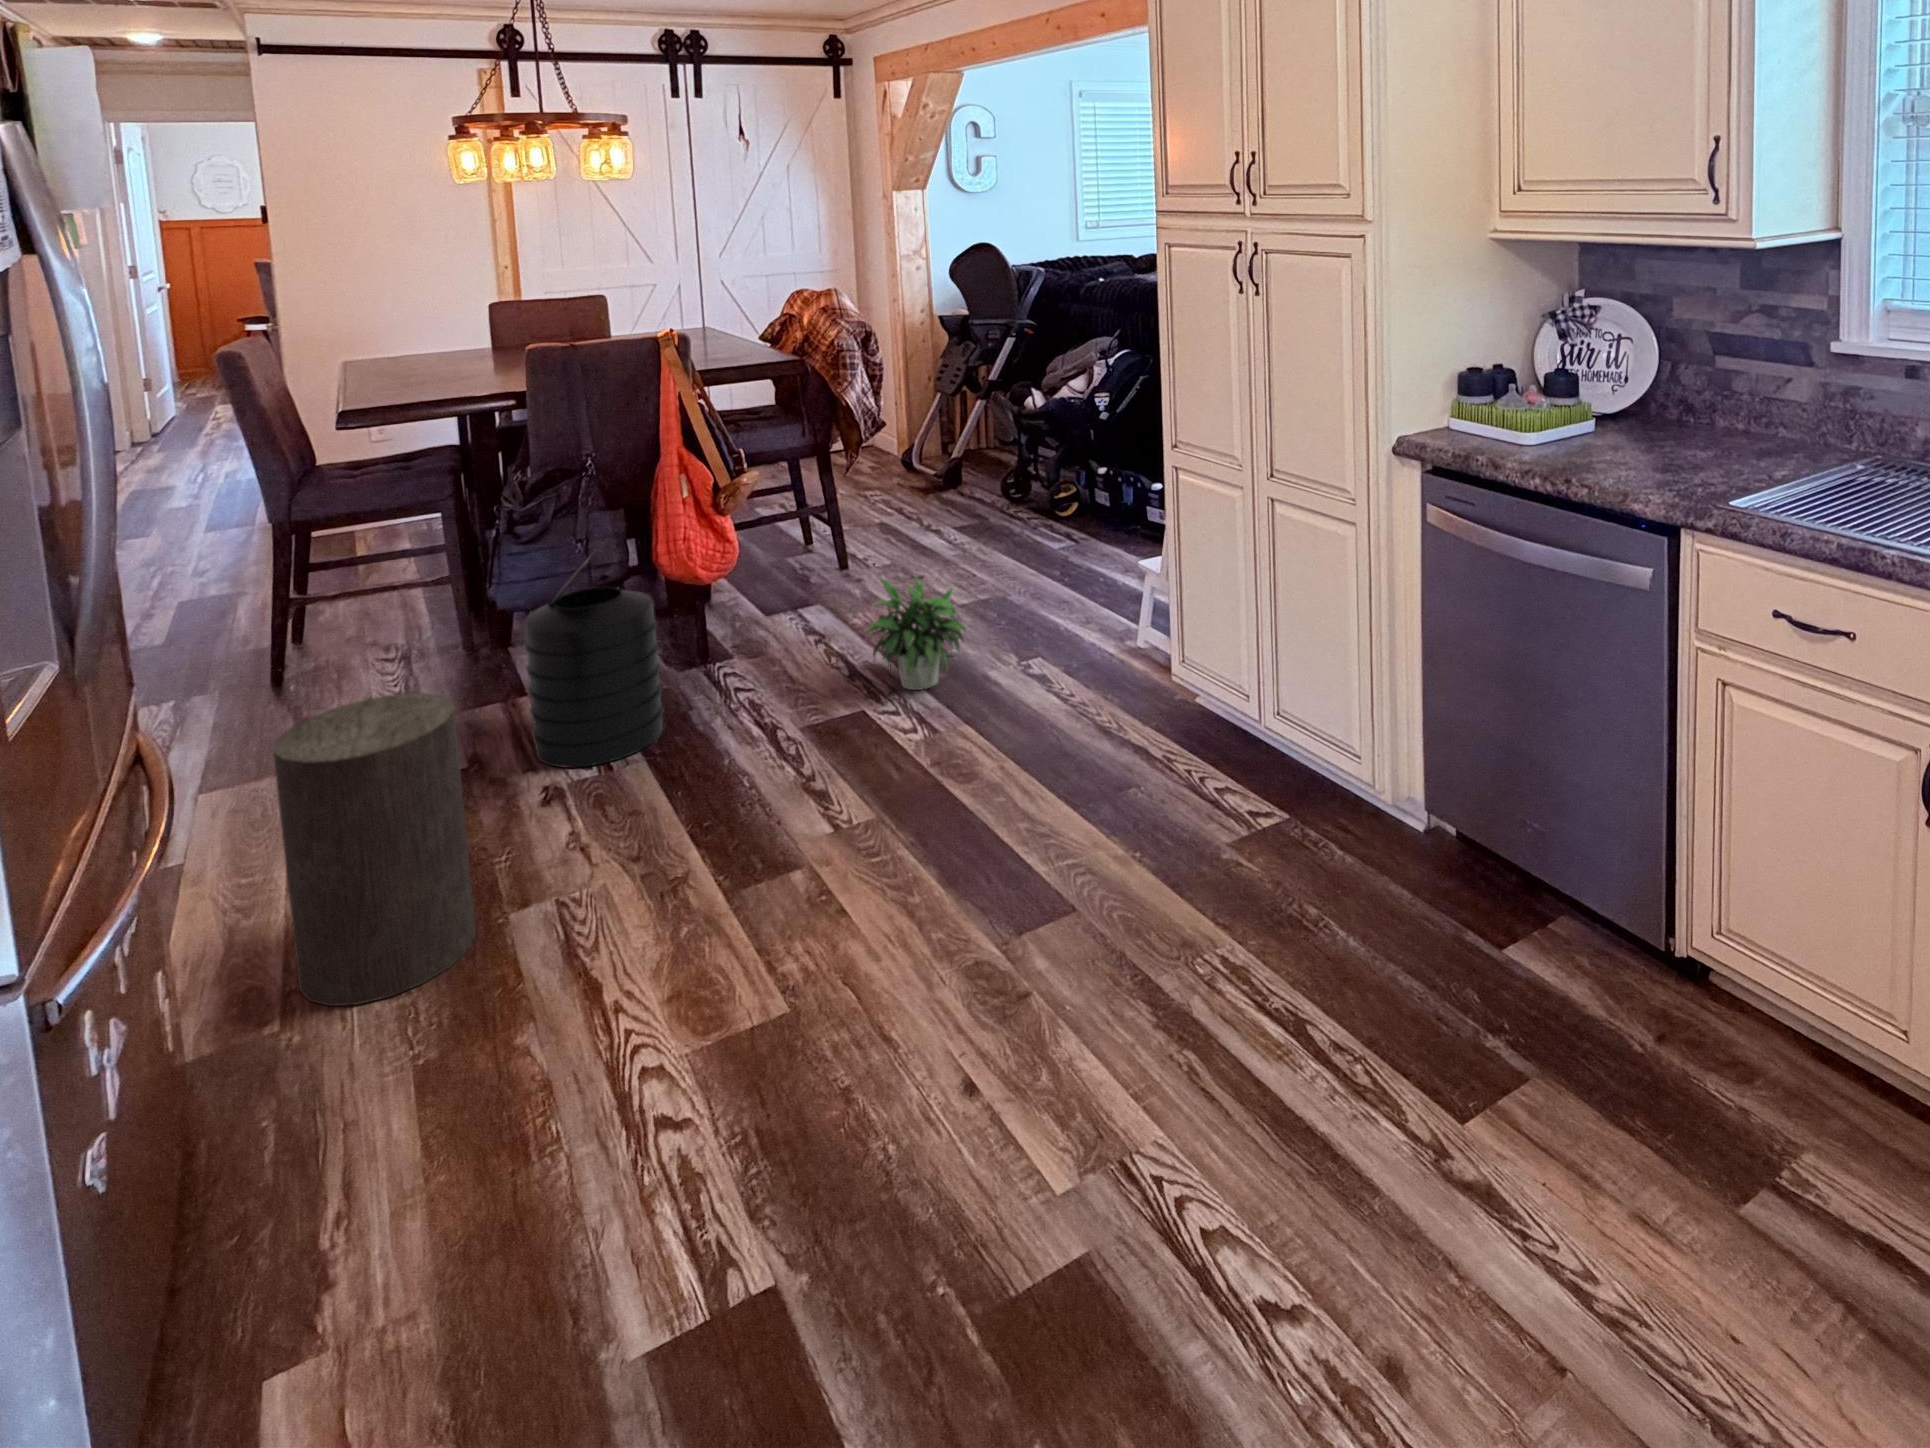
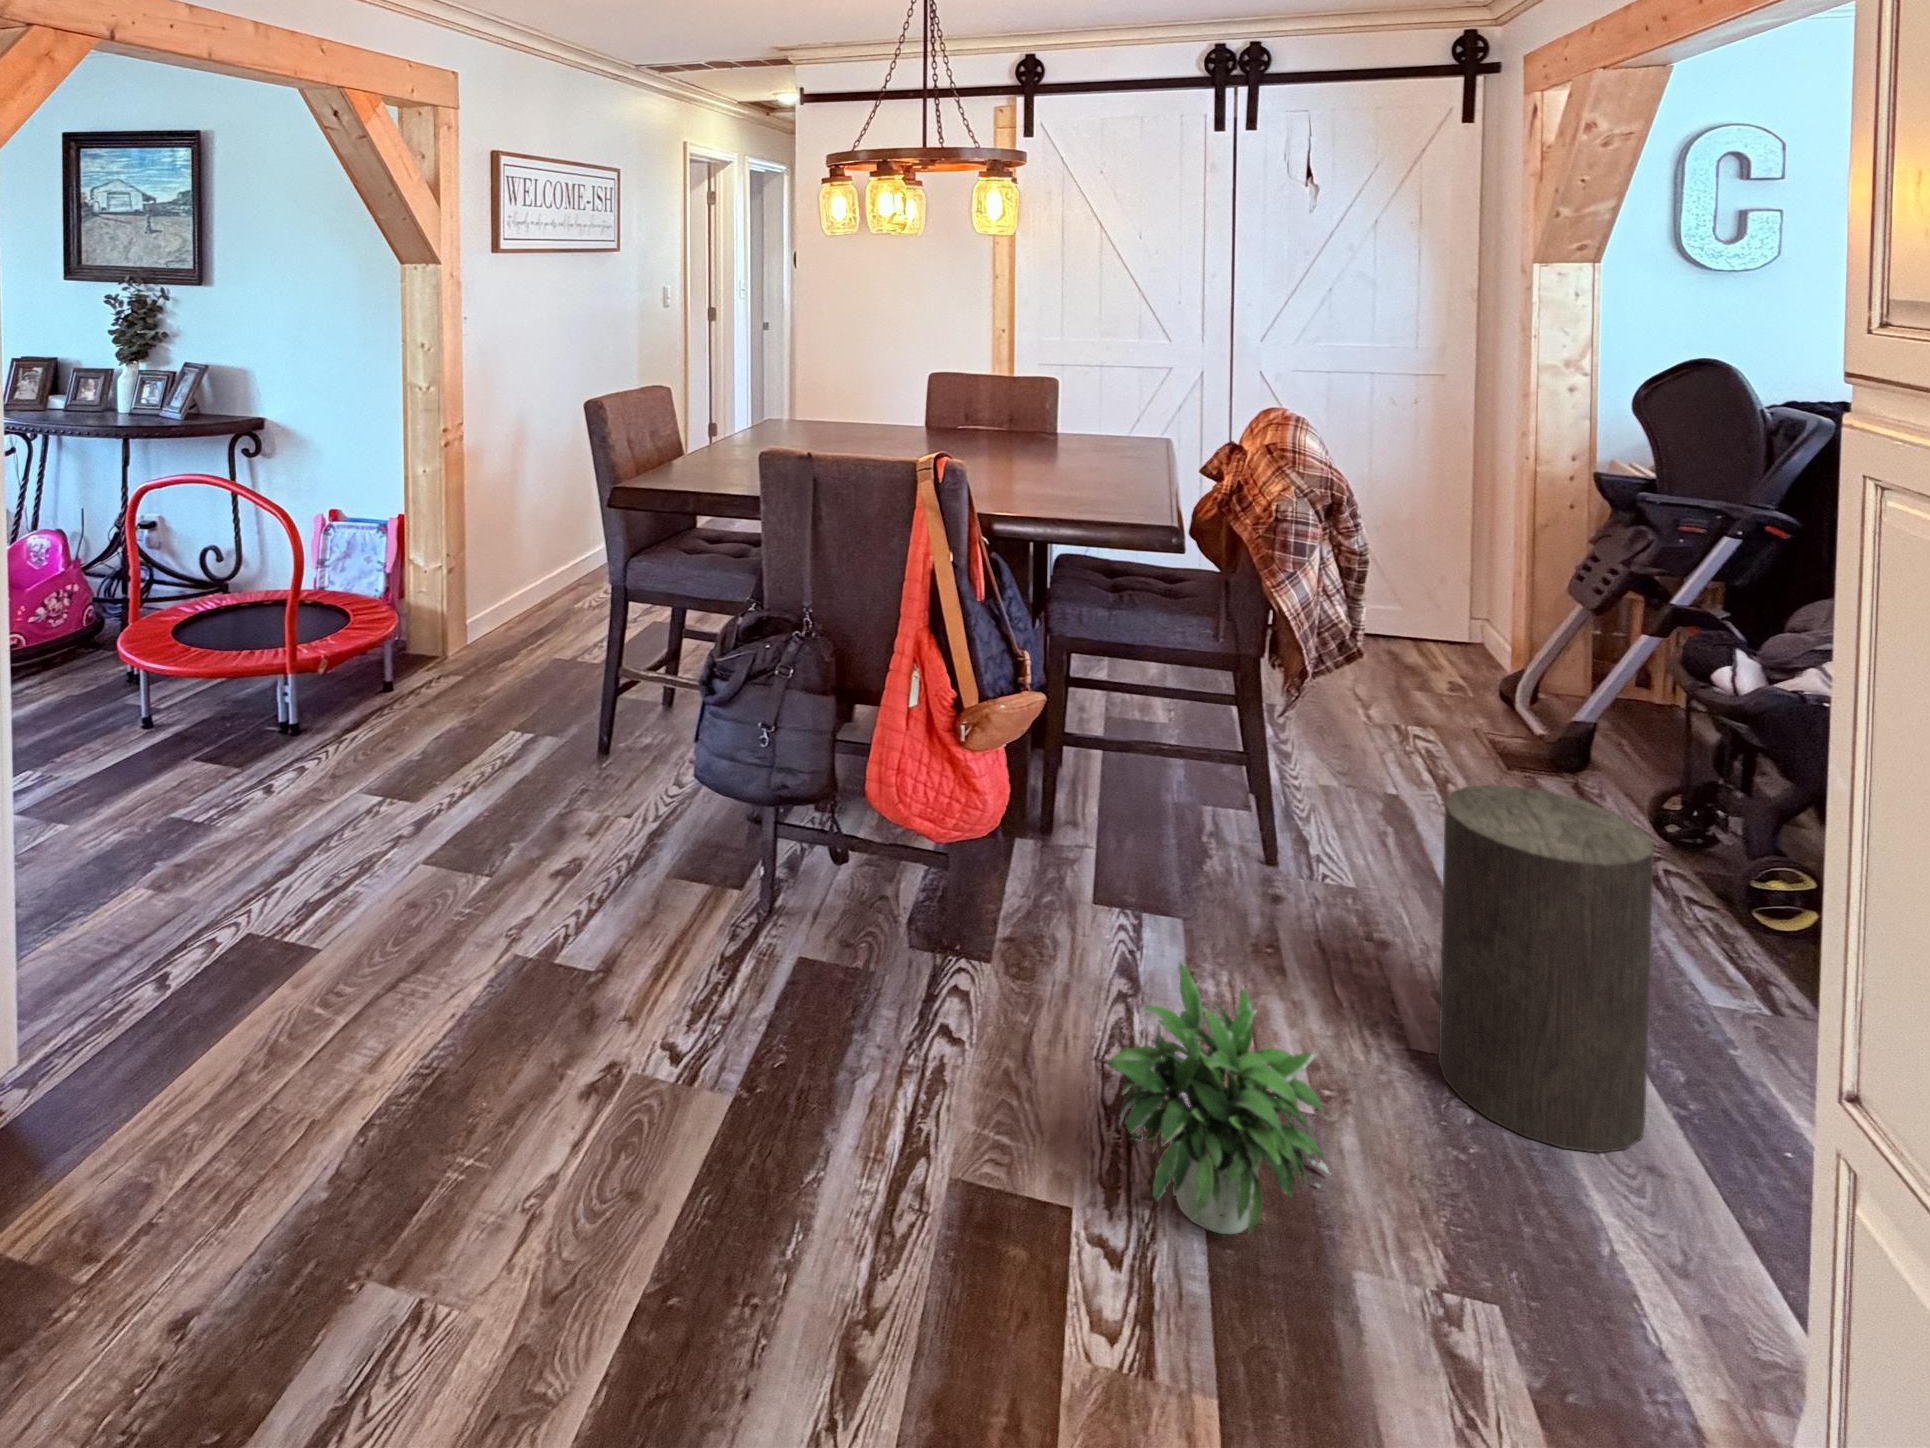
trash can: present [524,550,664,768] -> none [643,747,814,1076]
stool: present [273,693,476,1006] -> present [1439,785,1654,1153]

